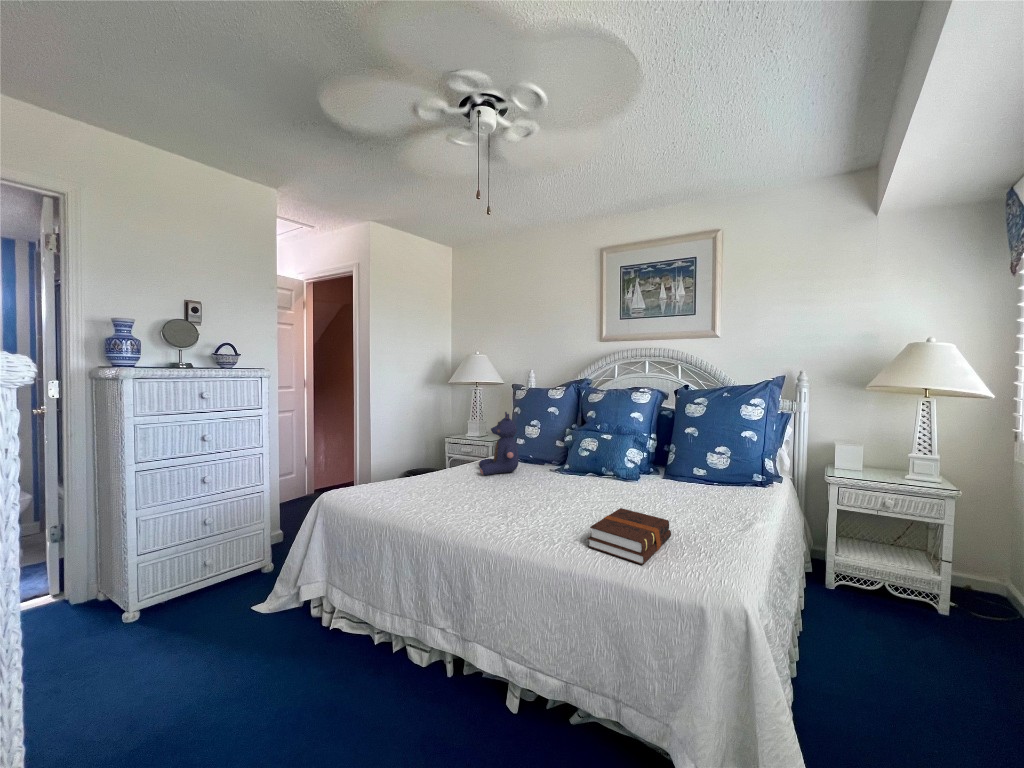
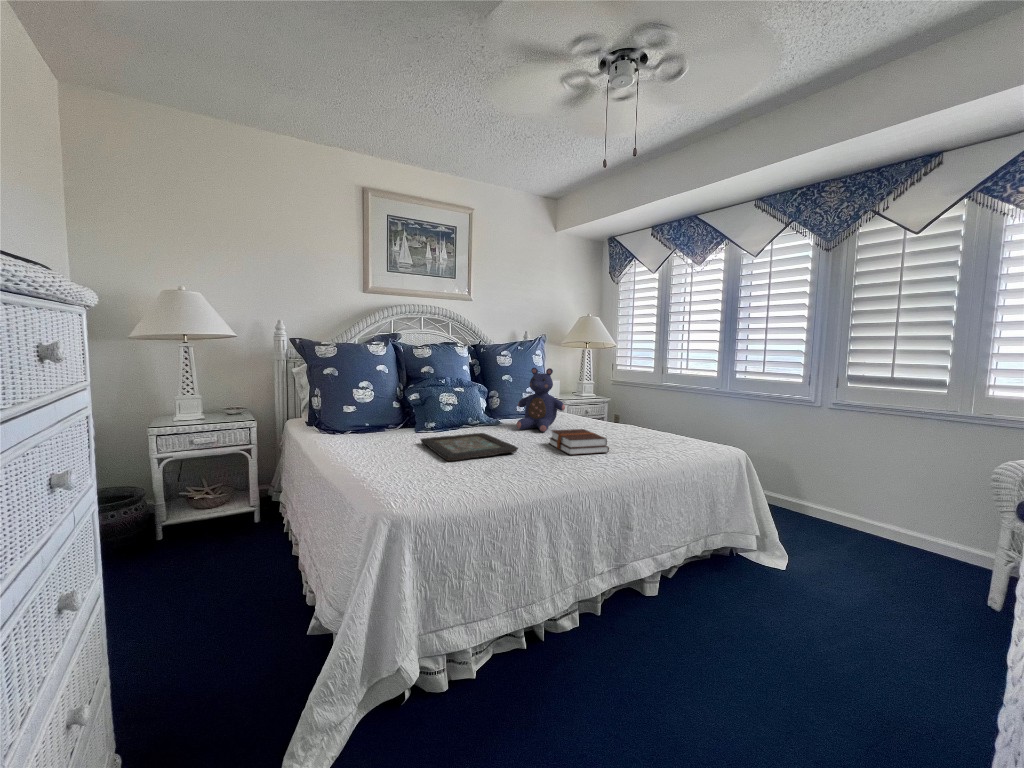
teddy bear: present [479,412,519,475] -> present [517,368,565,432]
decorative tray: none [479,480,583,520] -> present [421,433,518,461]

